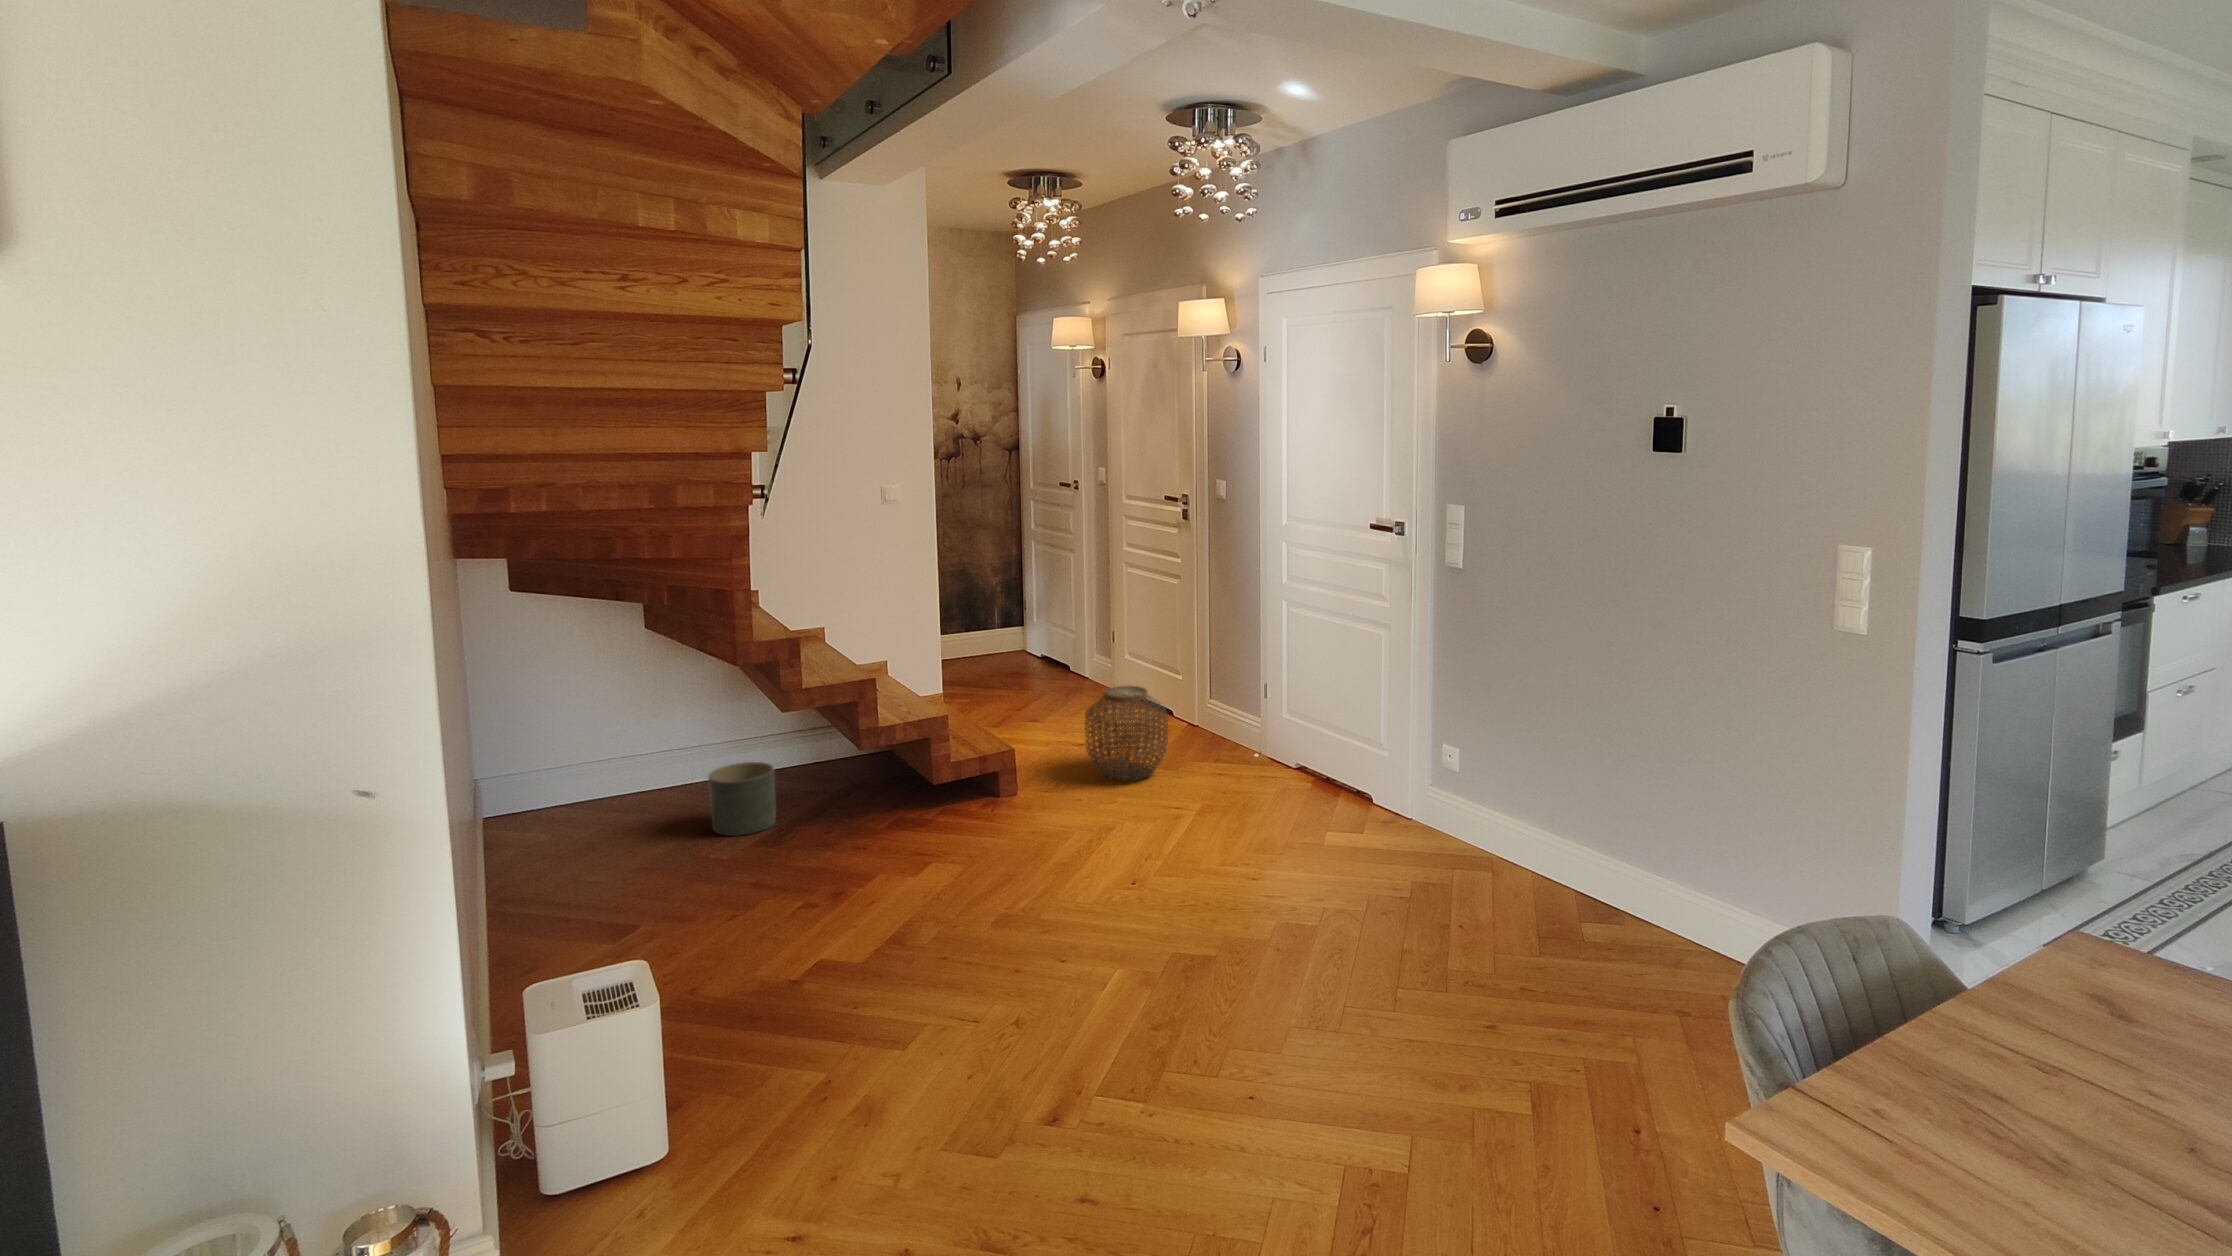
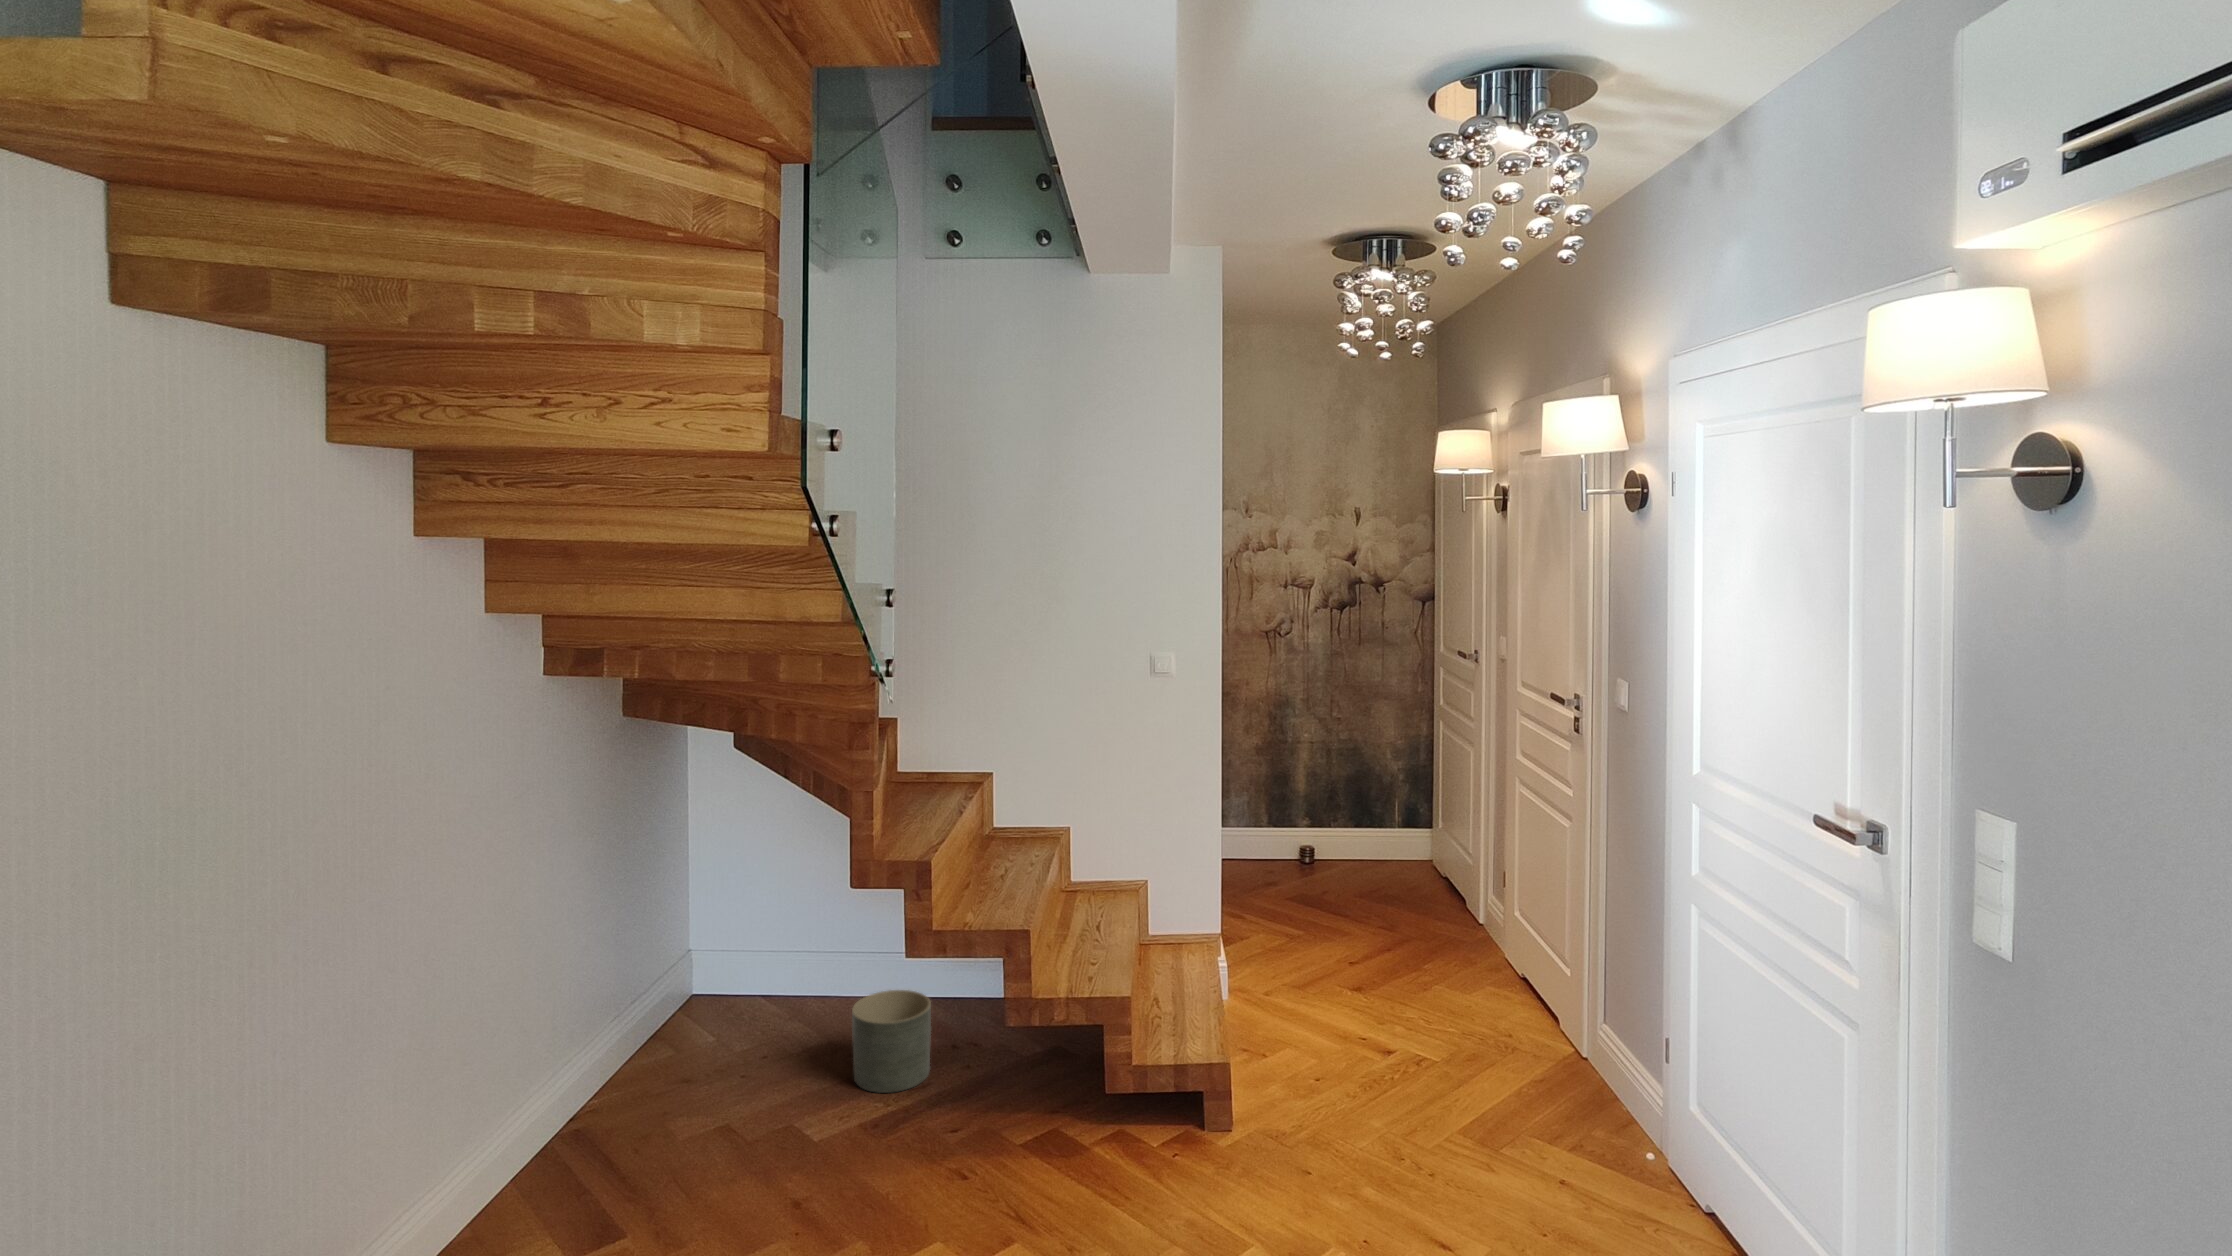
woven basket: present [1085,686,1168,781] -> none [1346,989,1478,1154]

